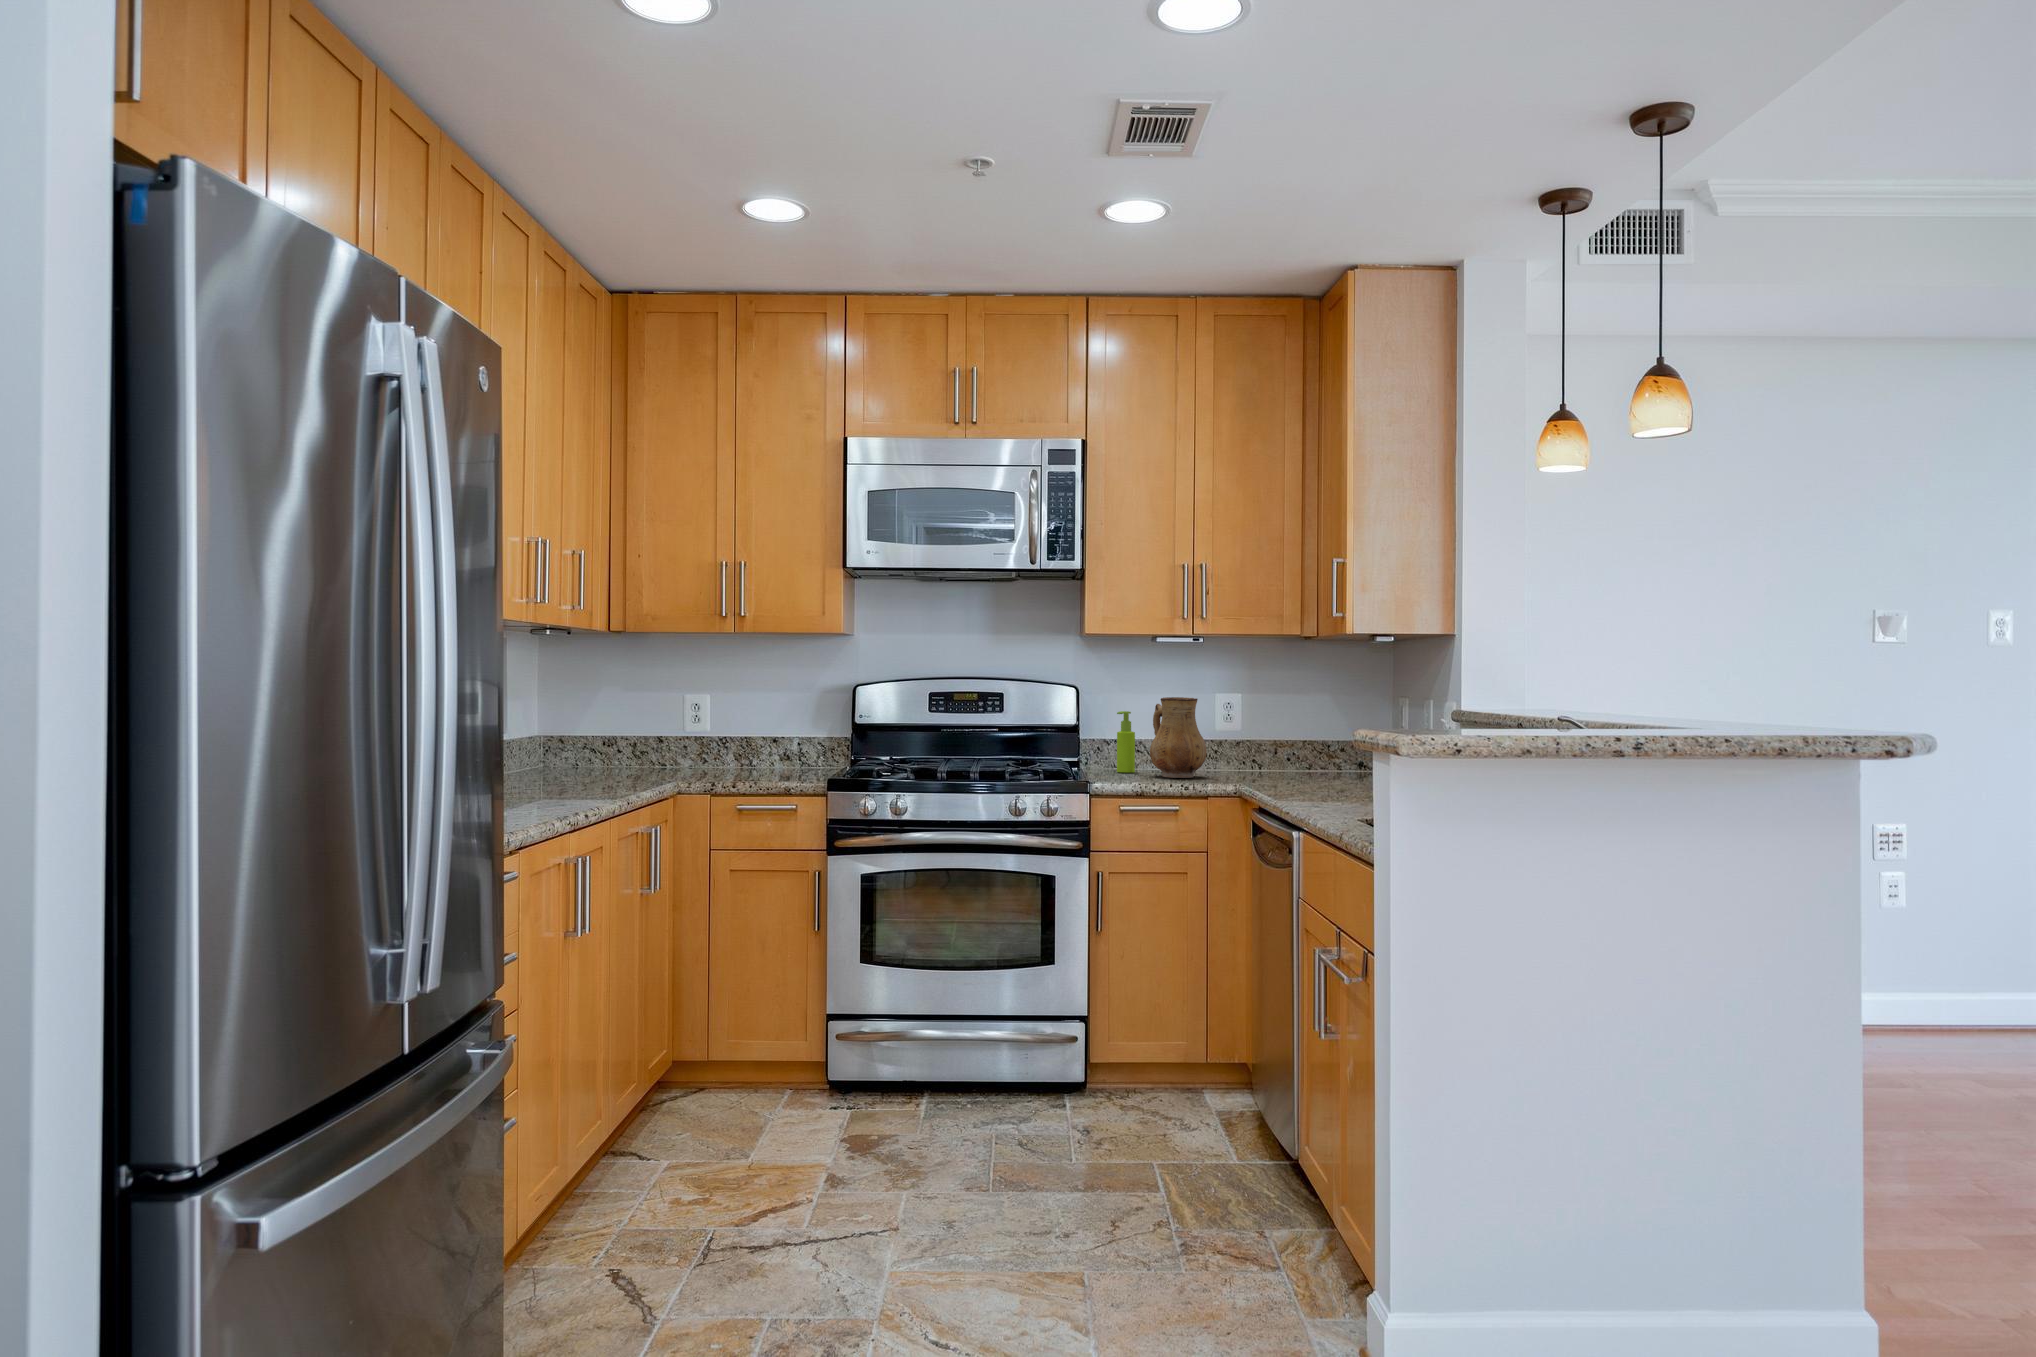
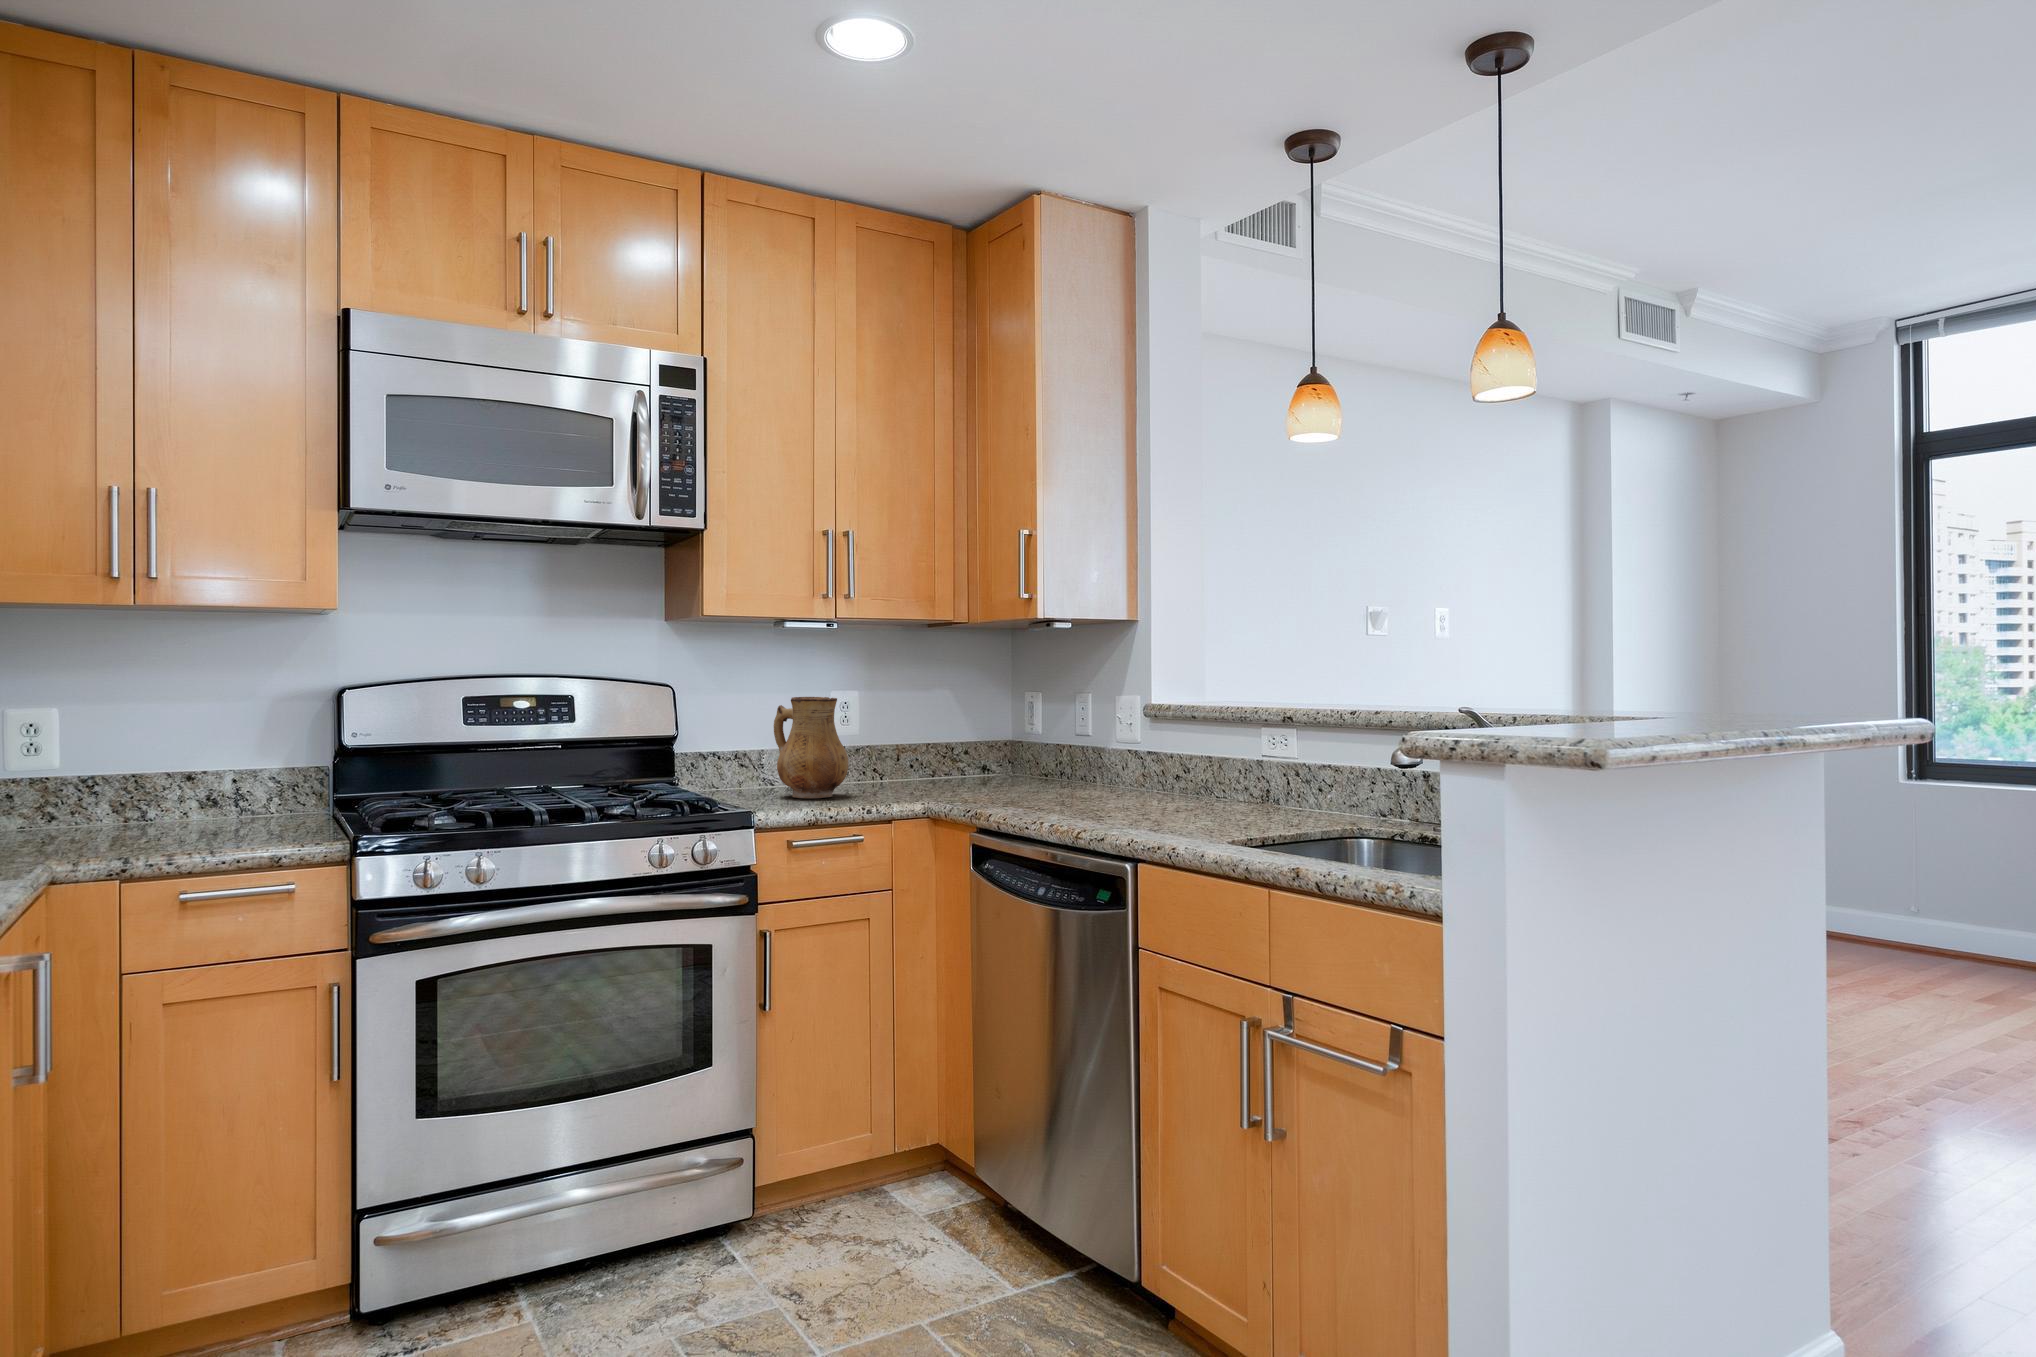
soap dispenser: present [1117,711,1135,773] -> none [721,716,745,795]

